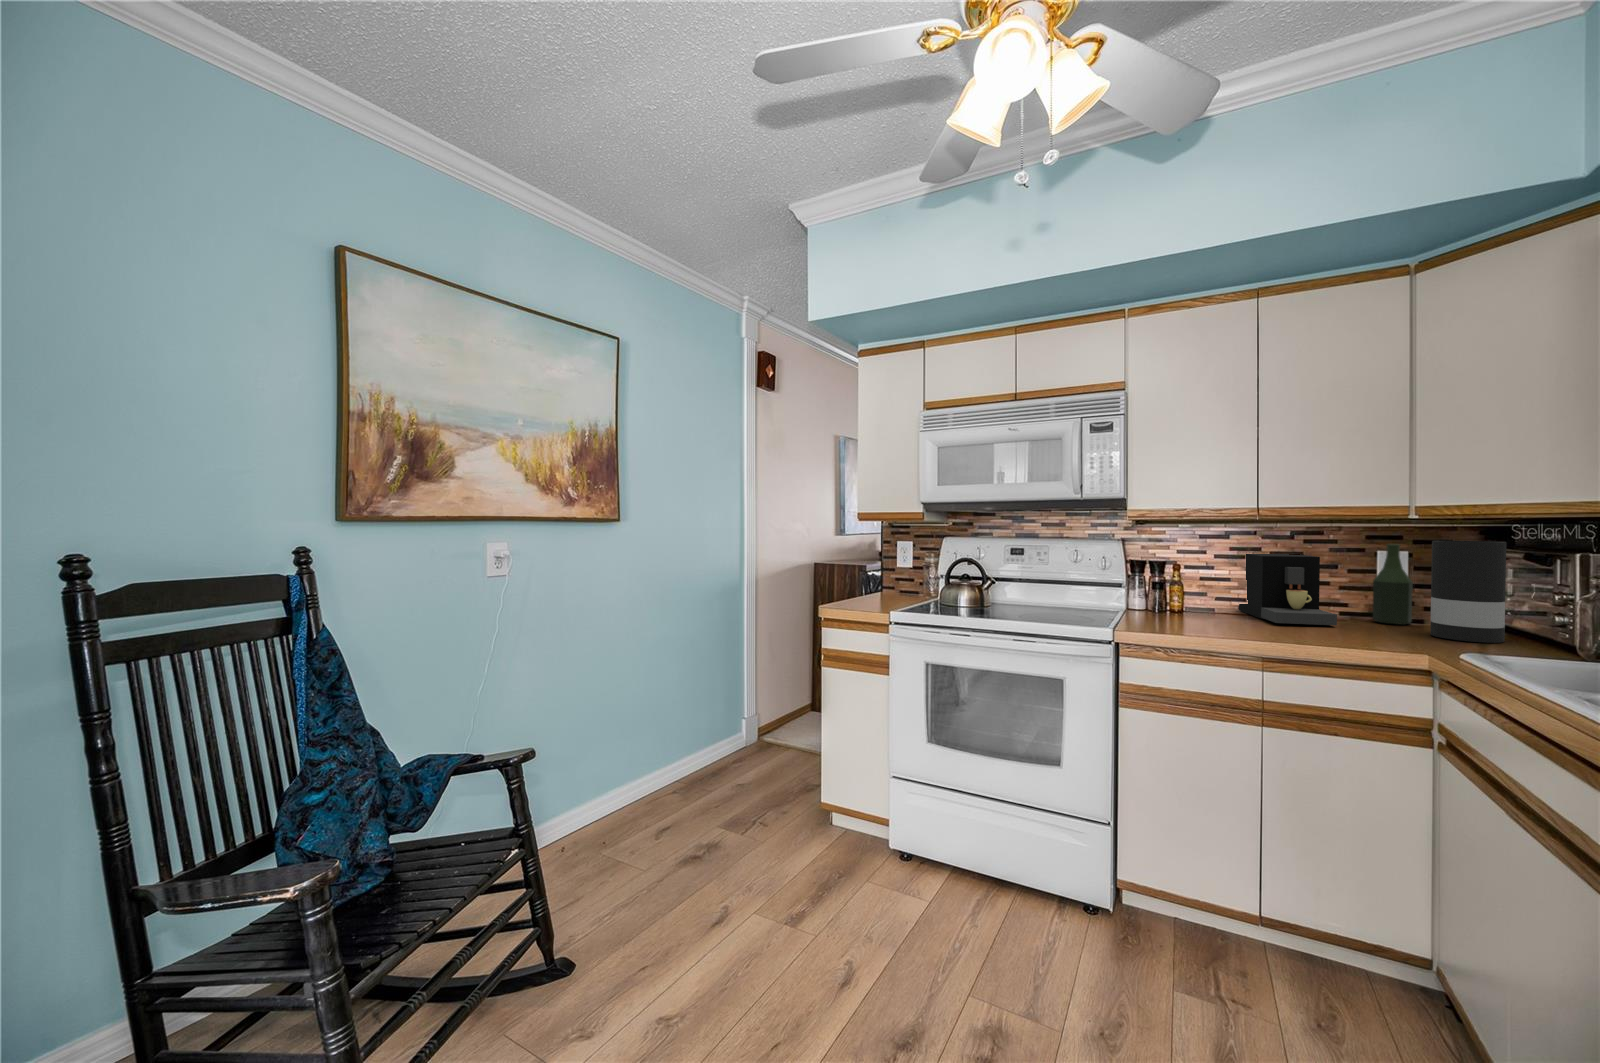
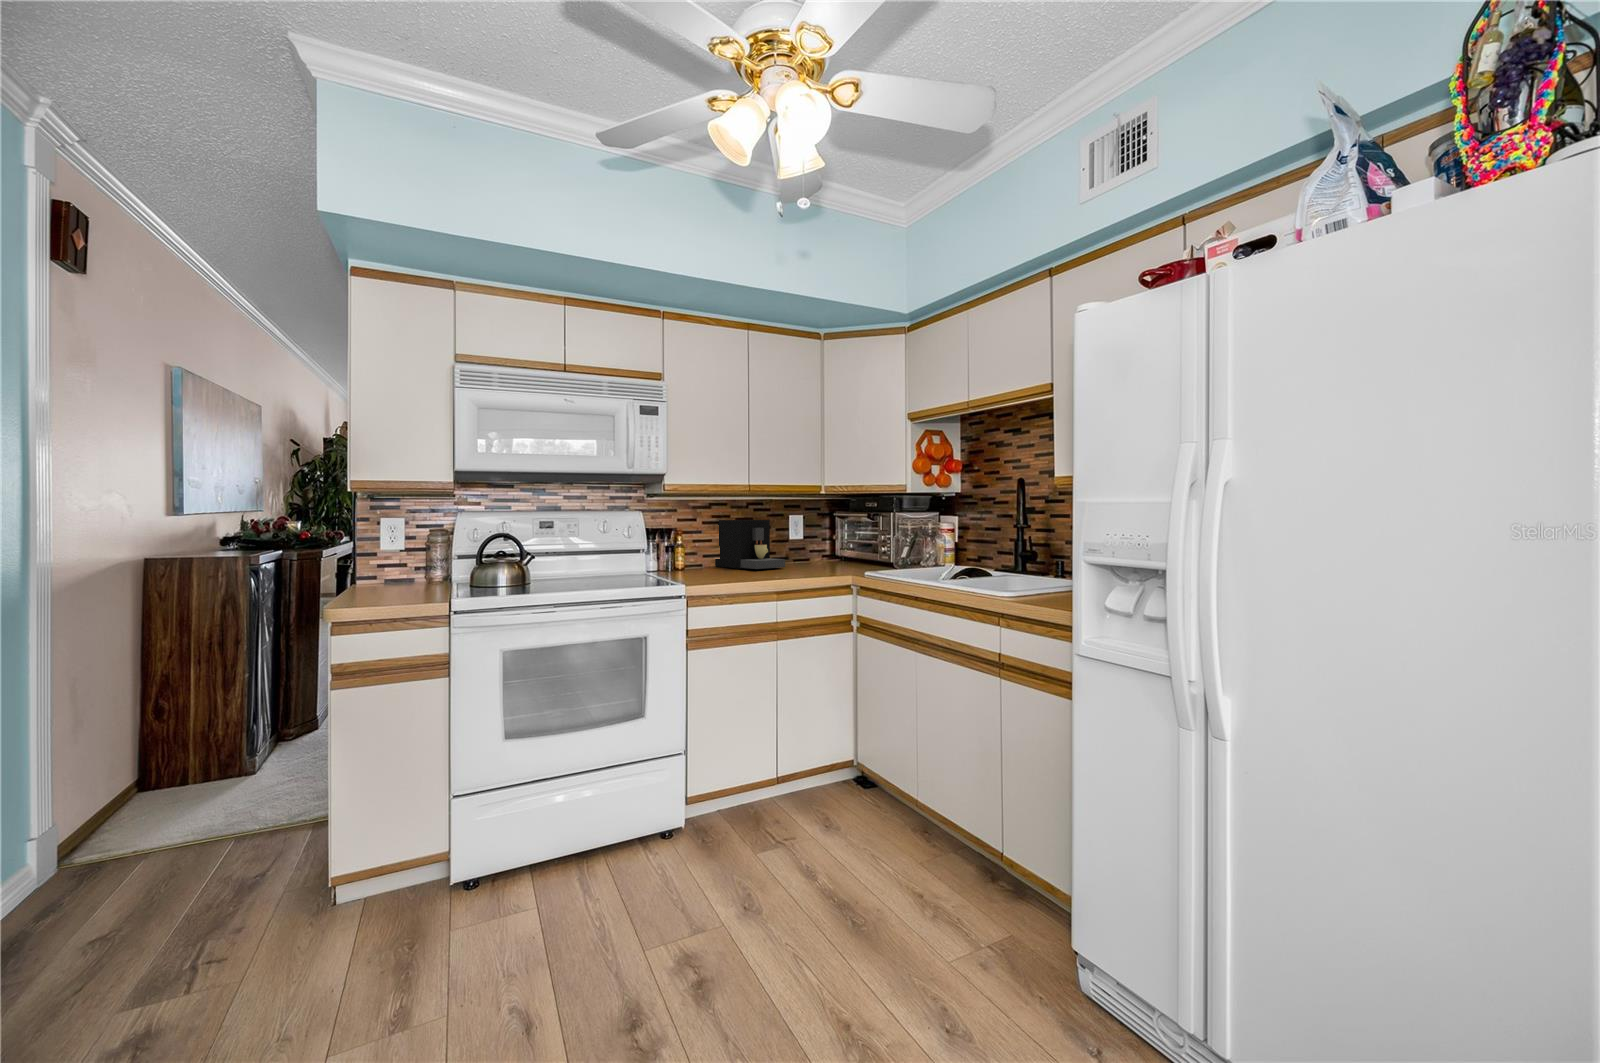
vase: present [1430,541,1506,643] -> none [829,506,860,567]
bottle: present [1373,544,1413,625] -> none [793,510,811,564]

